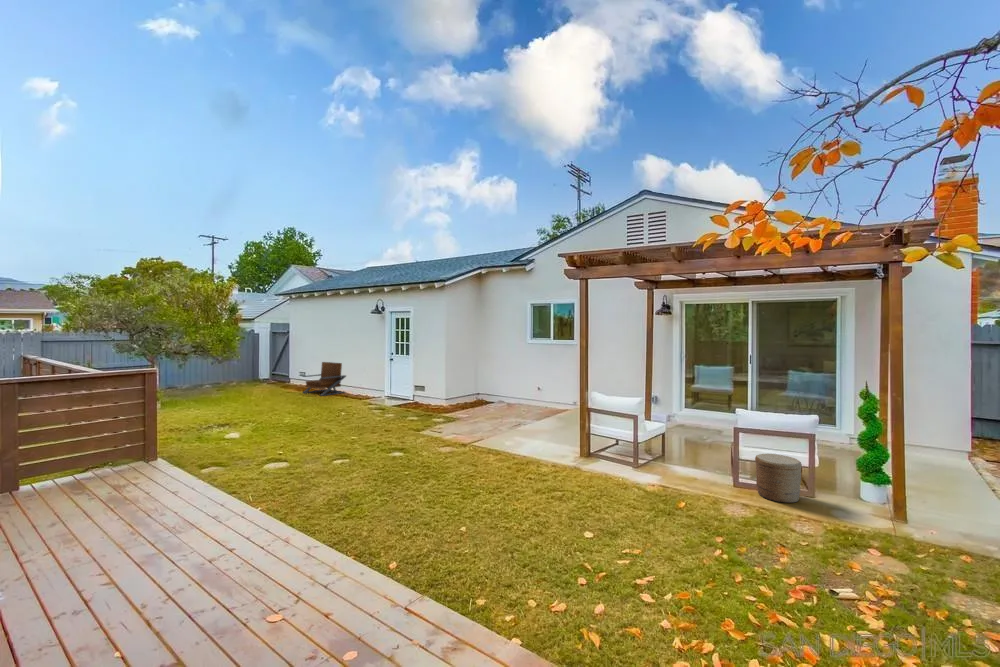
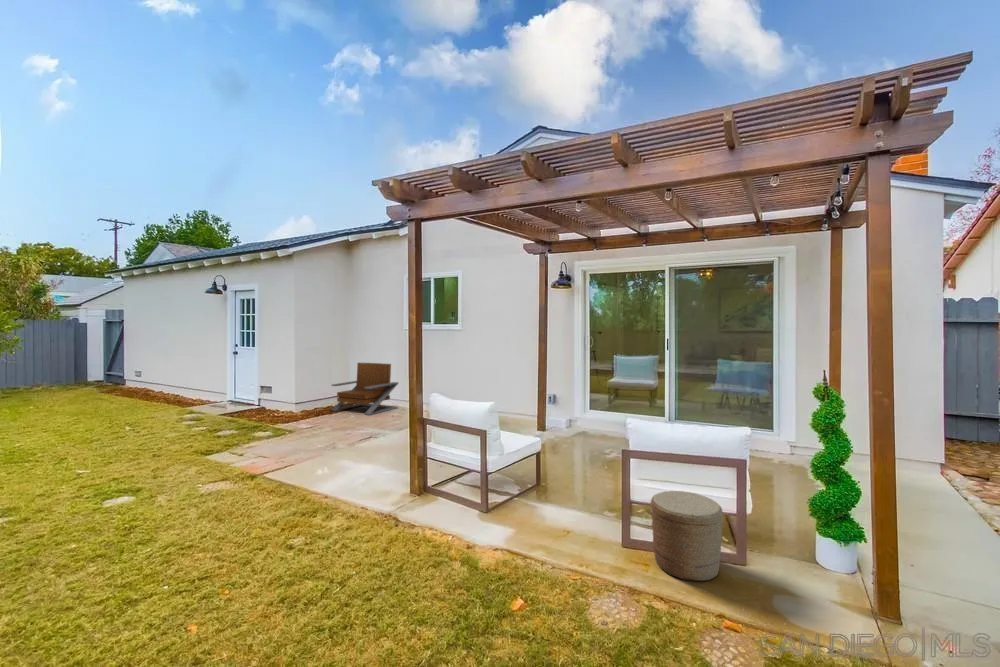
lounge chair: present [303,362,346,396] -> present [332,363,398,415]

